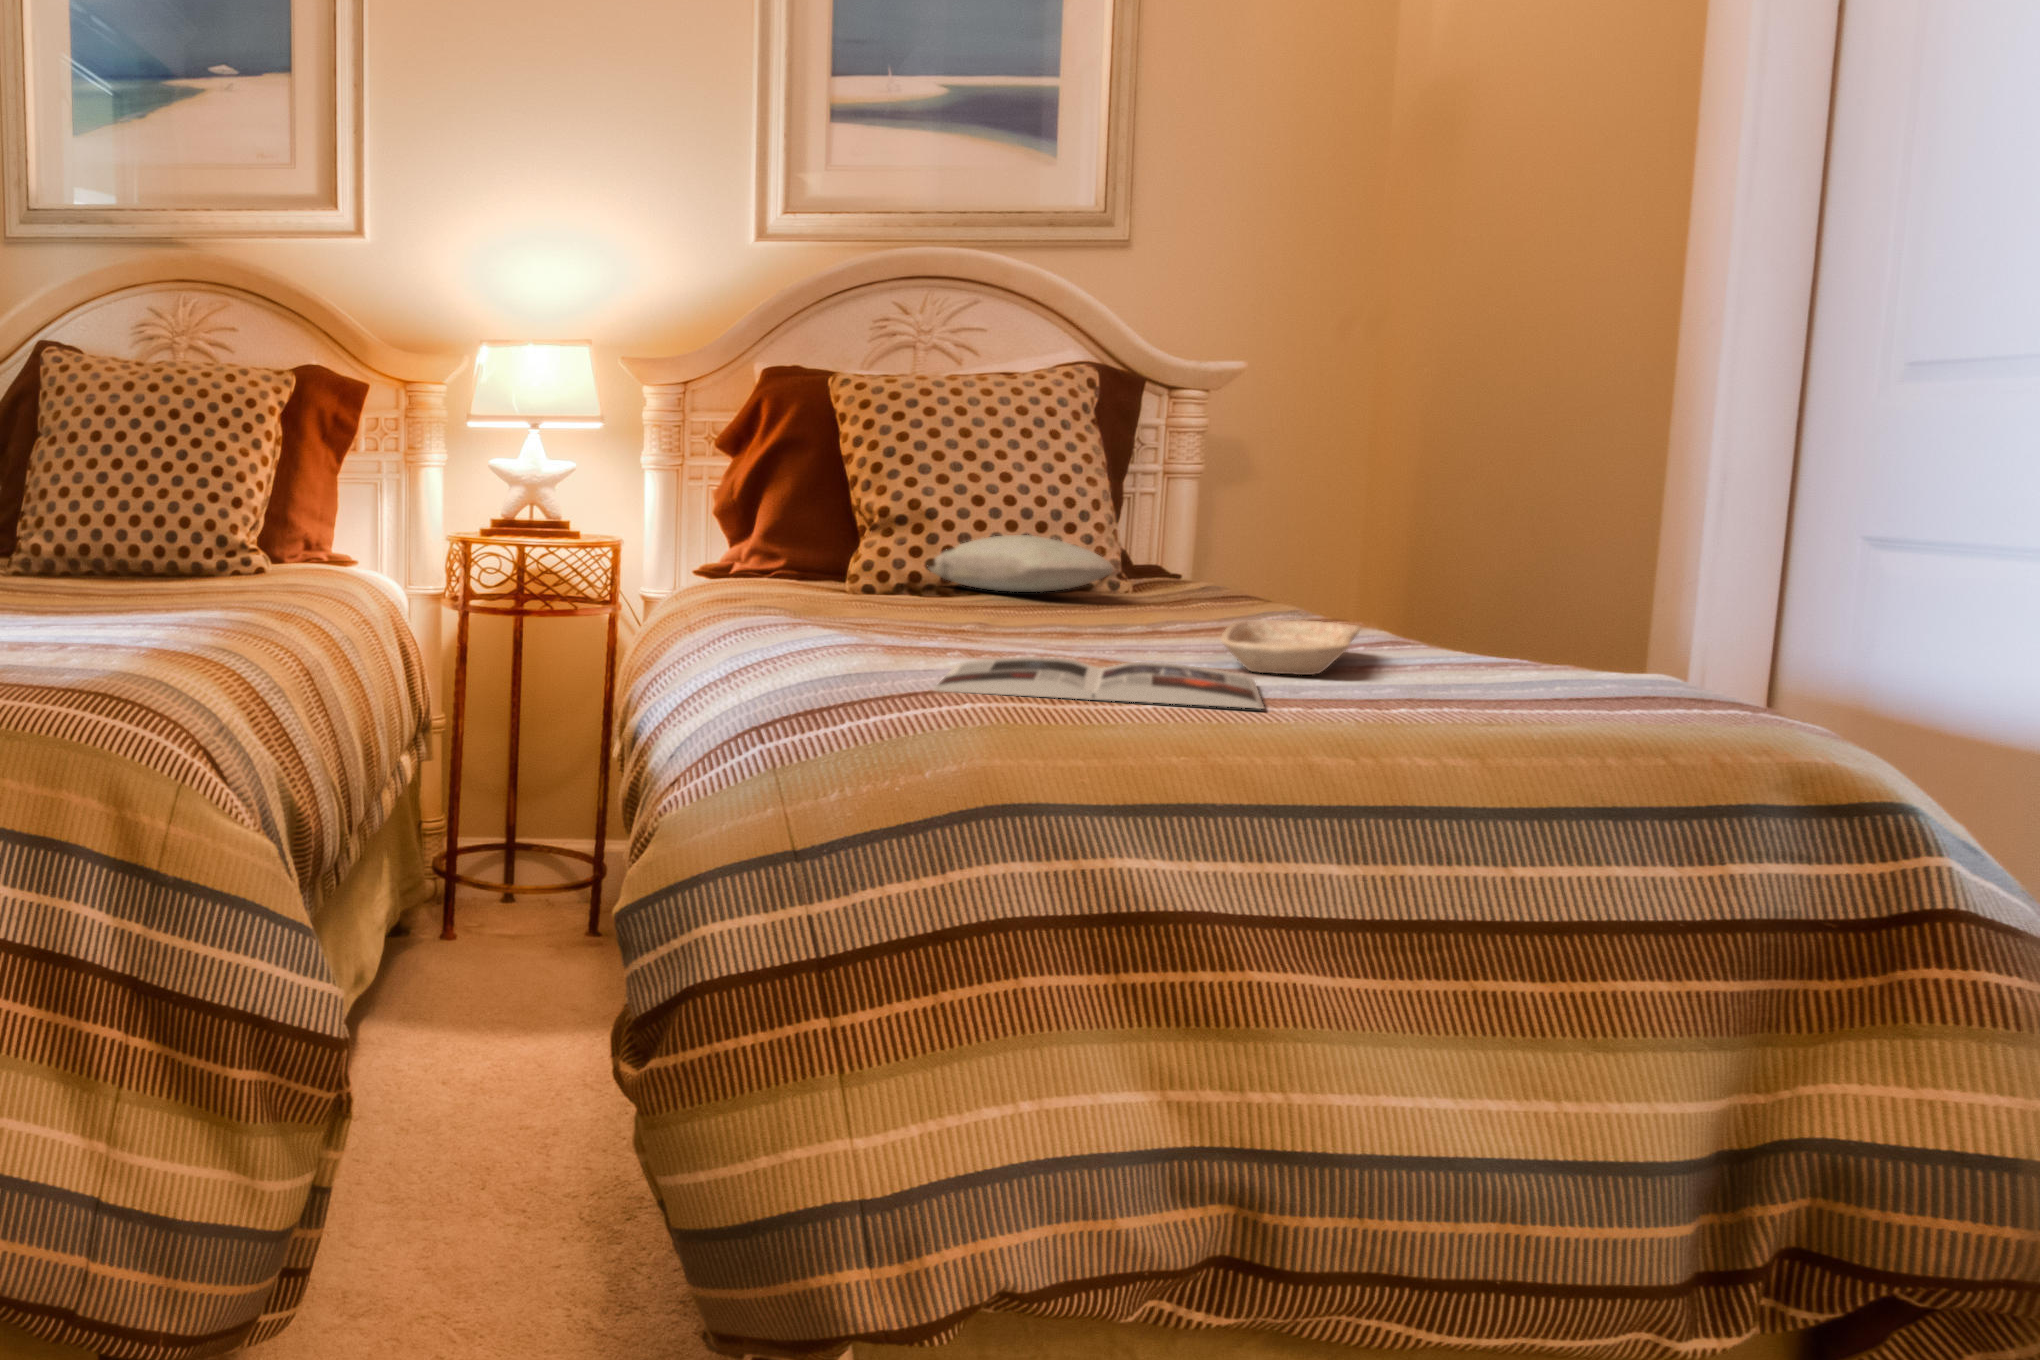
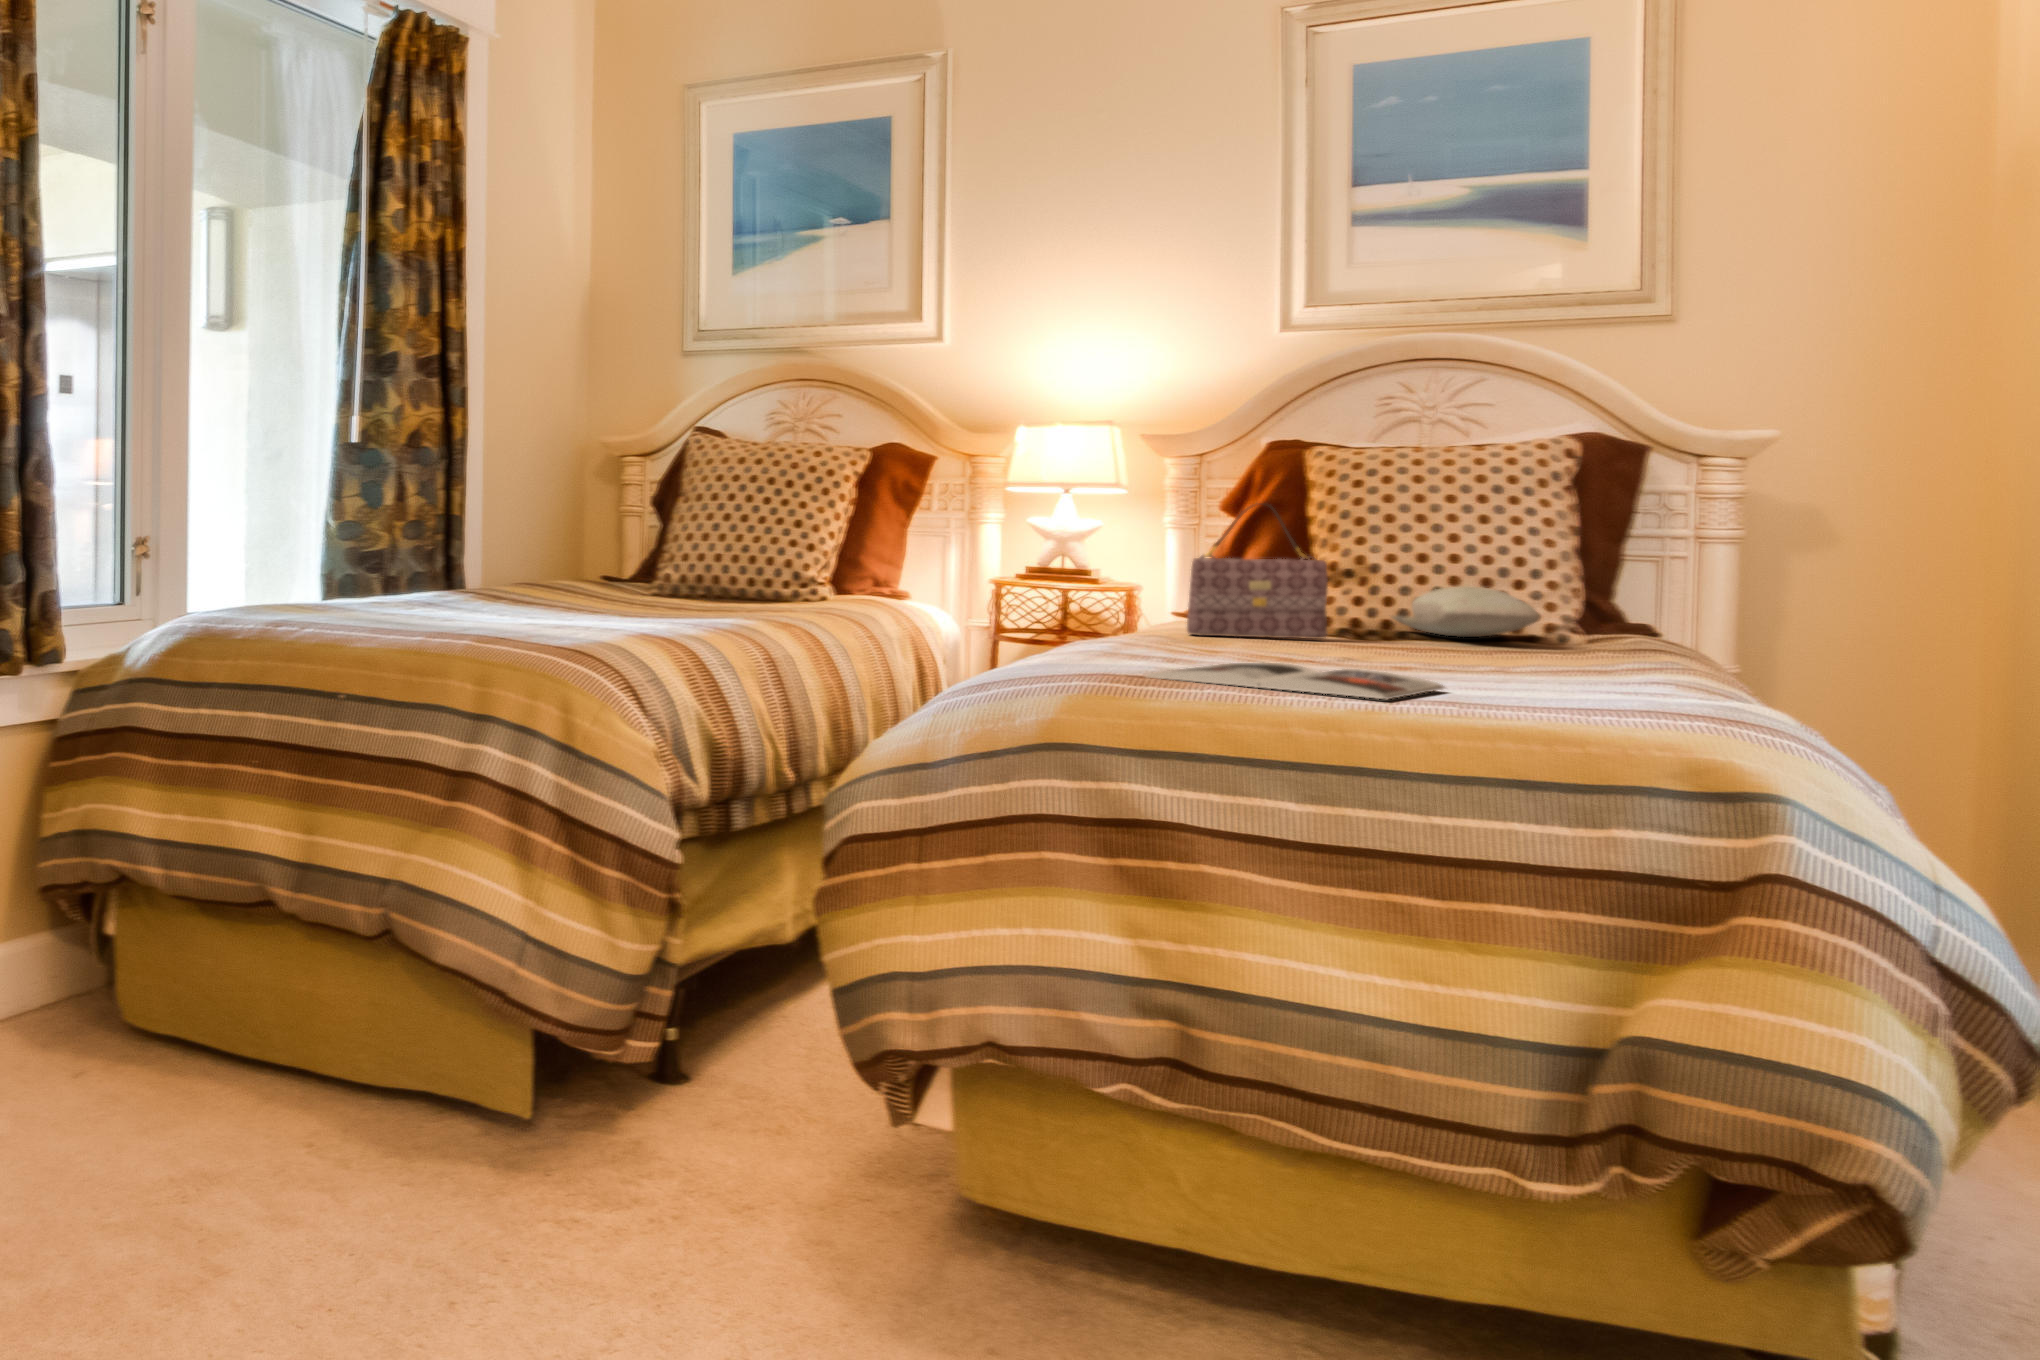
handbag: none [776,445,928,608] -> present [1187,503,1328,639]
tray: present [1221,620,1361,675] -> none [1452,652,1642,690]

